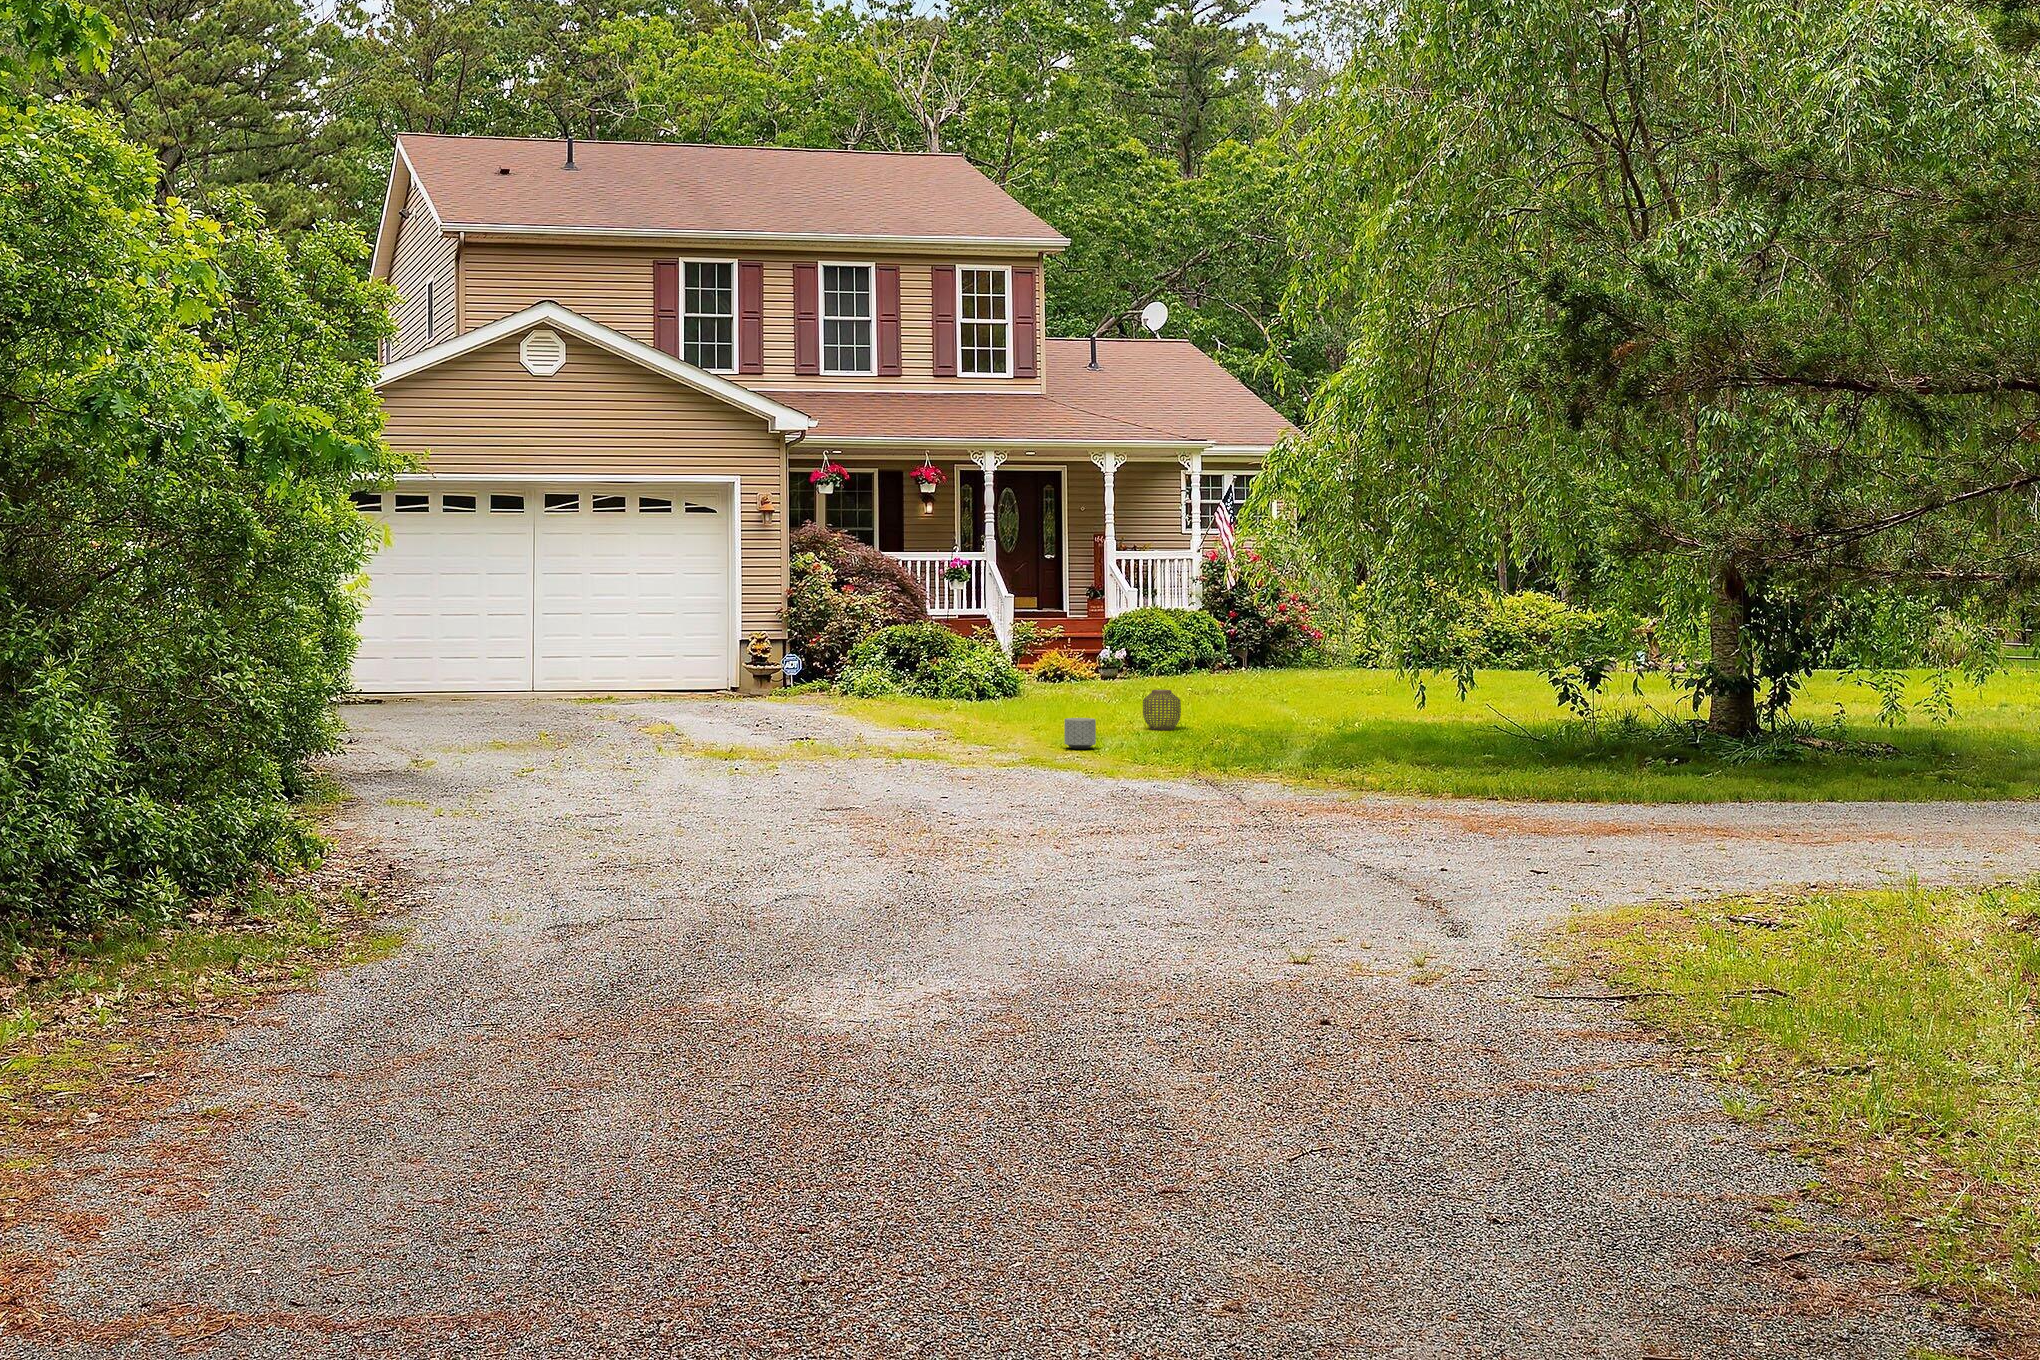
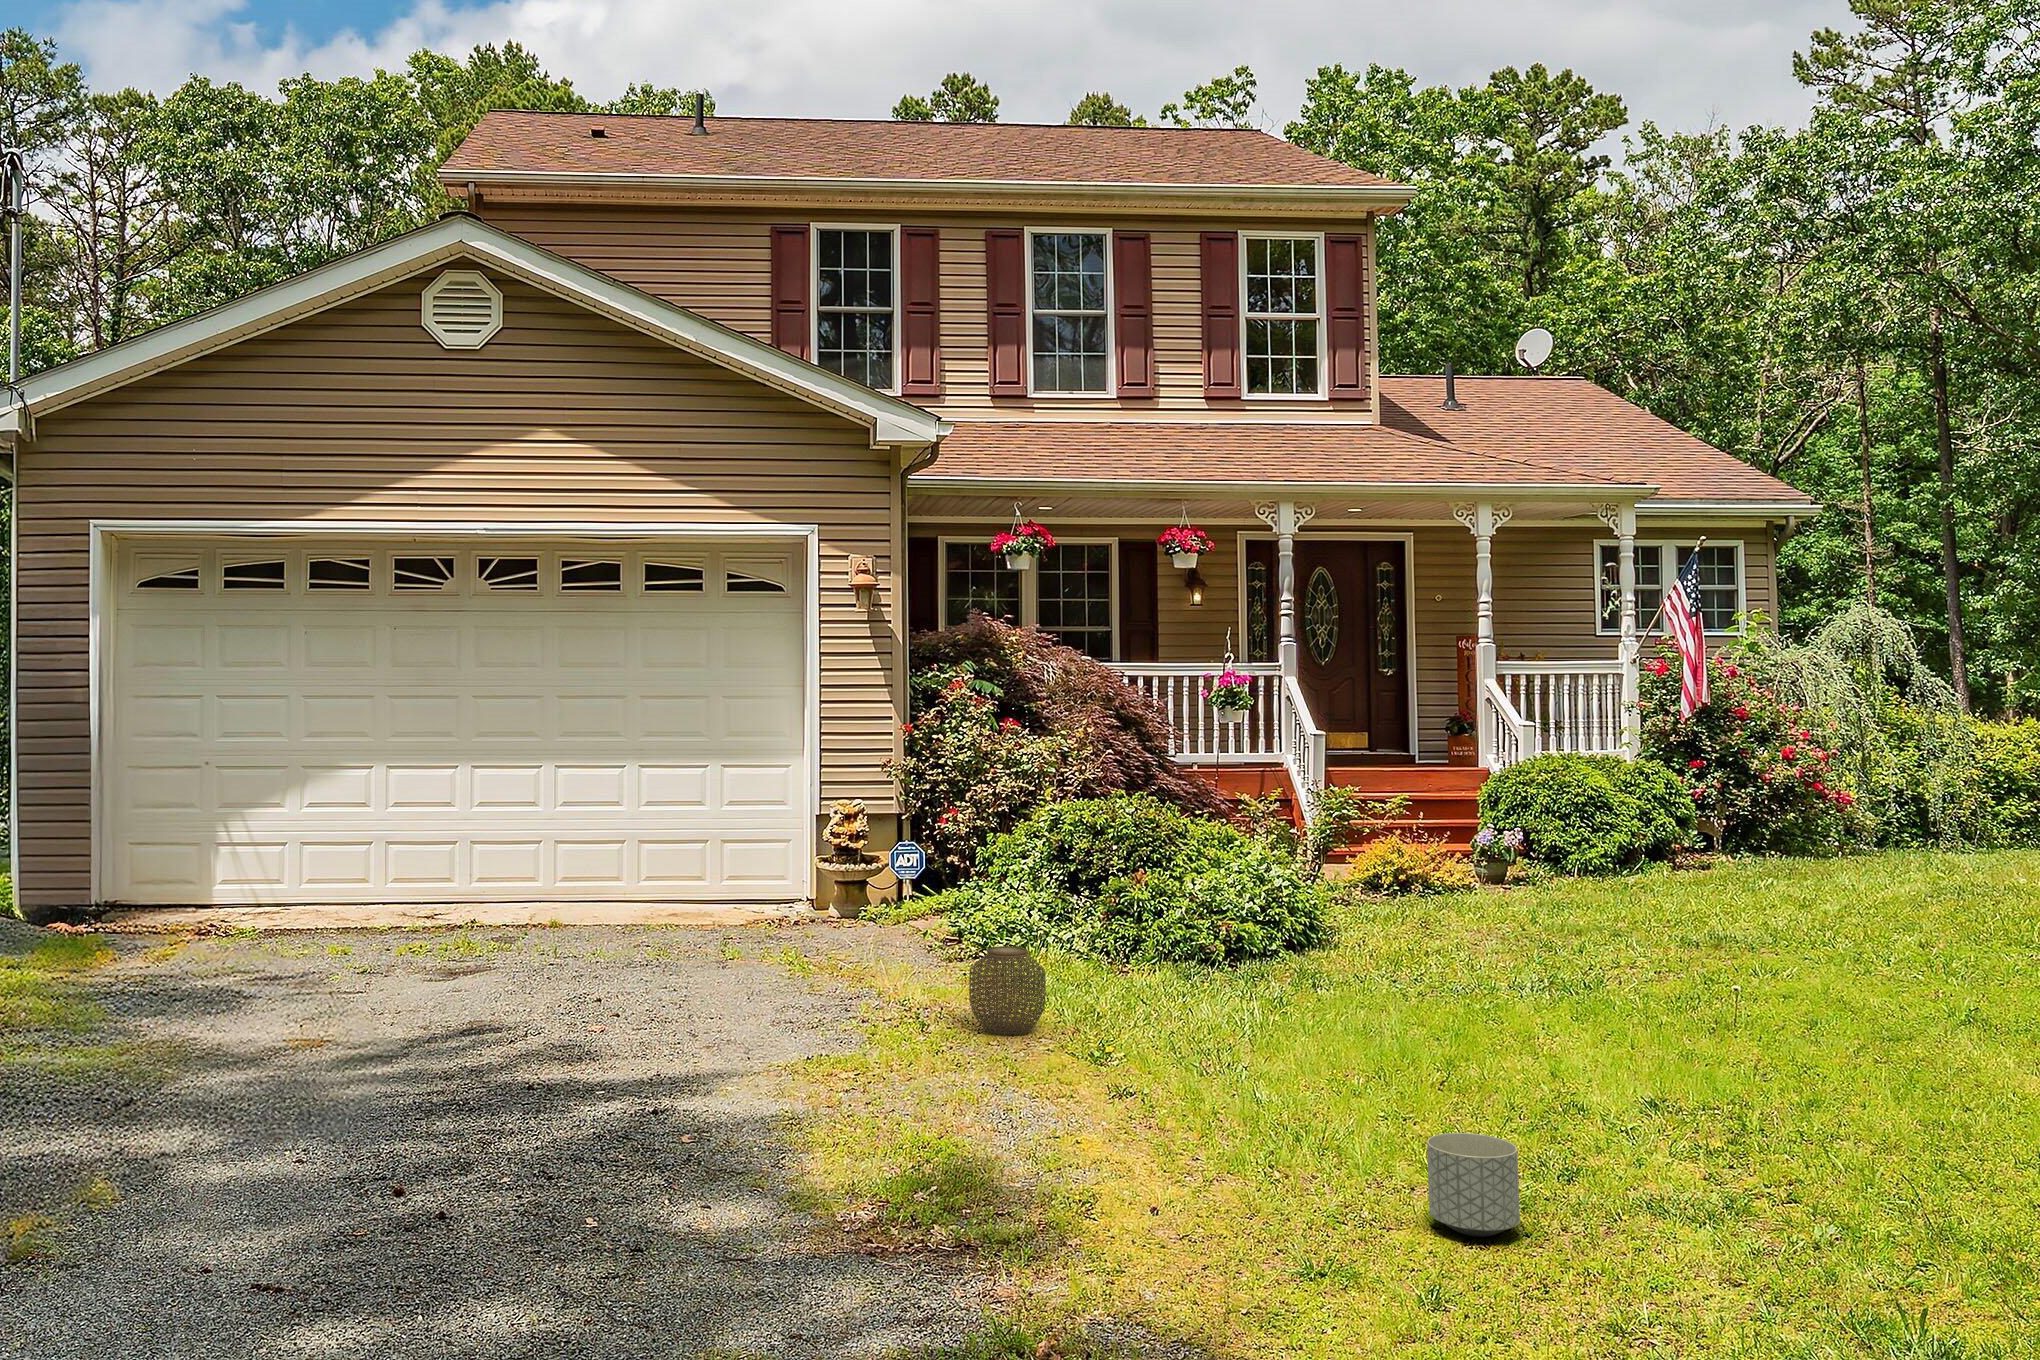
woven basket: present [1143,690,1181,730] -> present [969,946,1046,1036]

